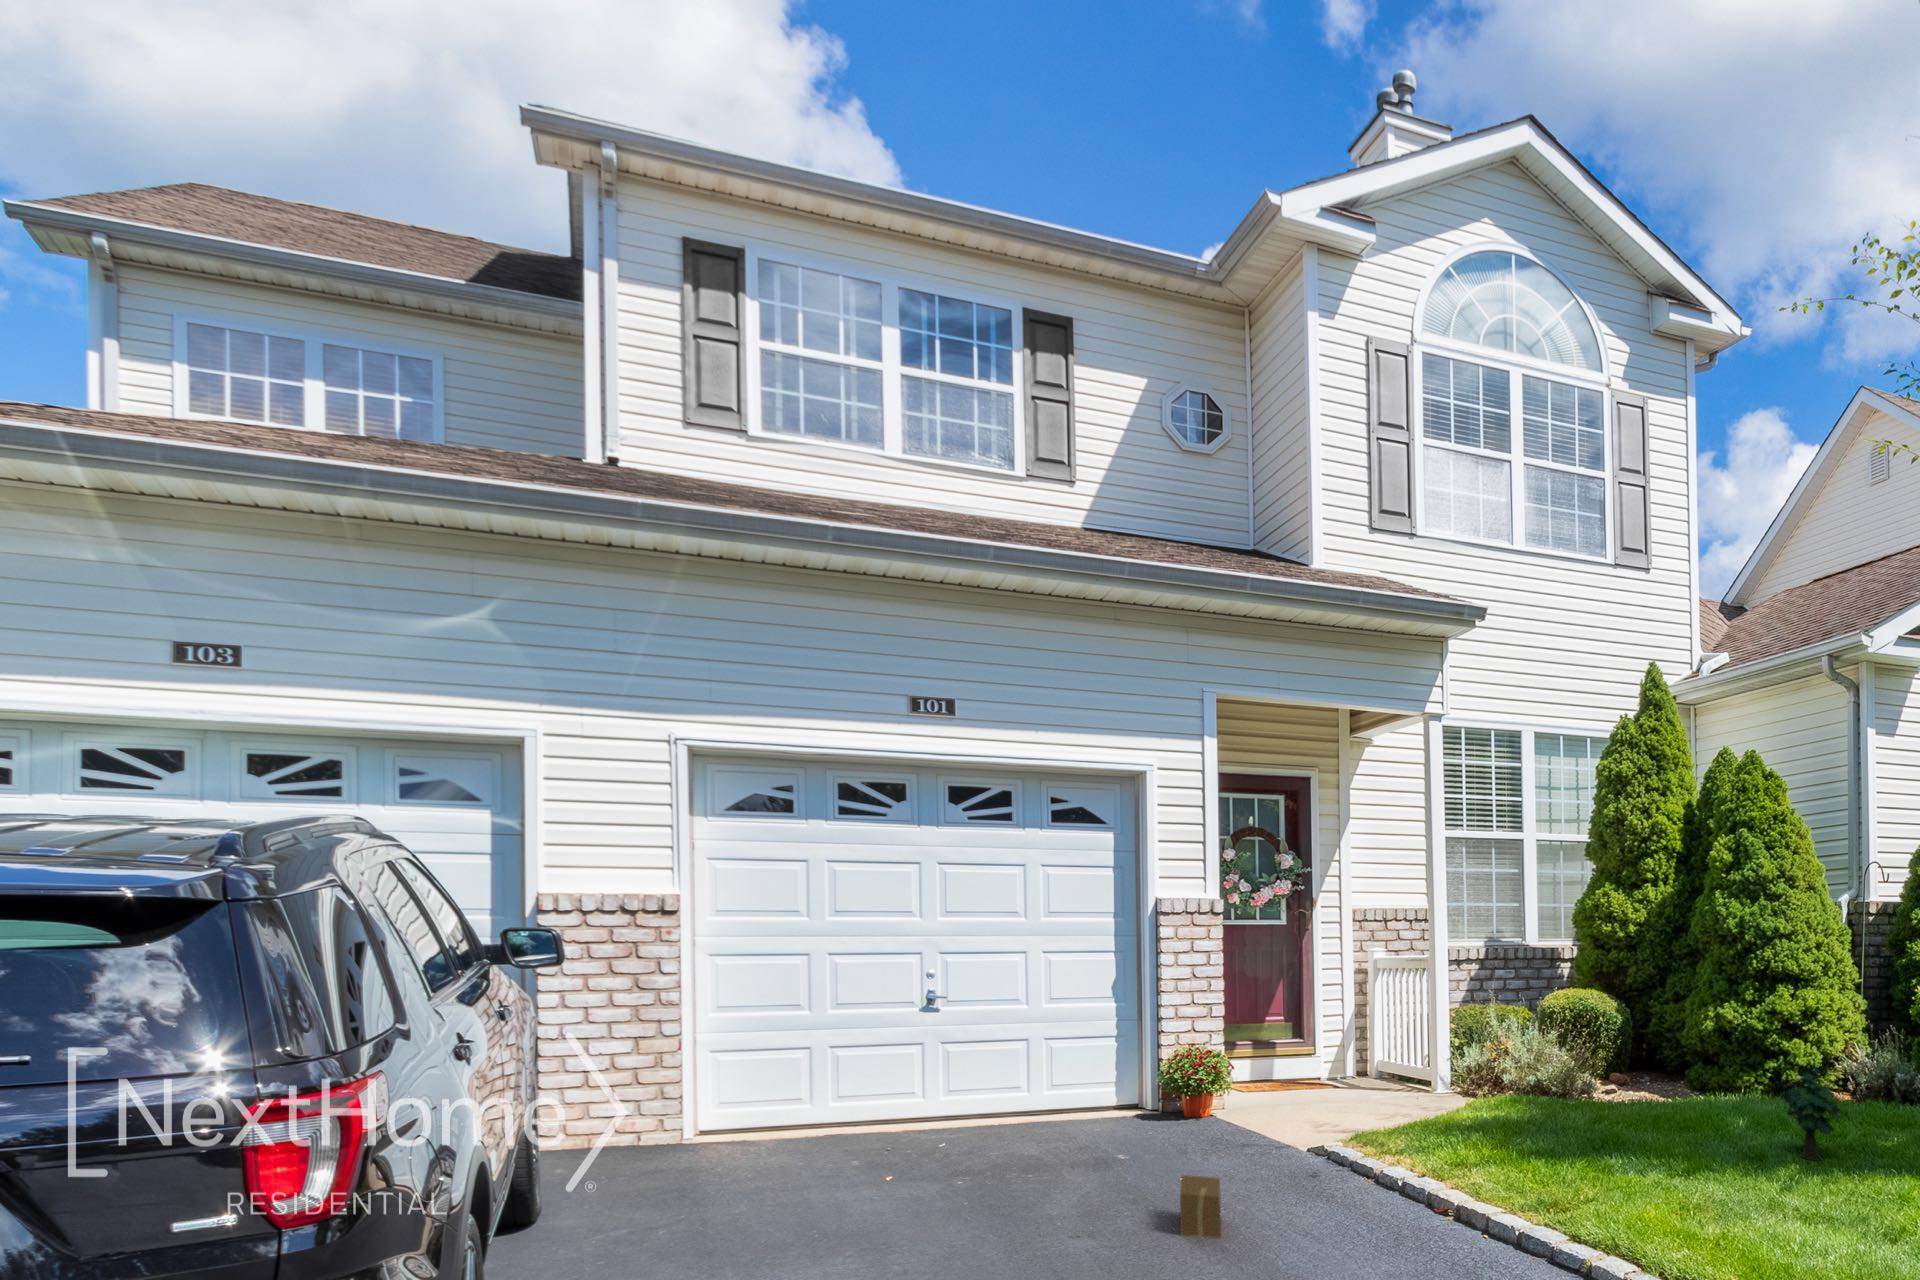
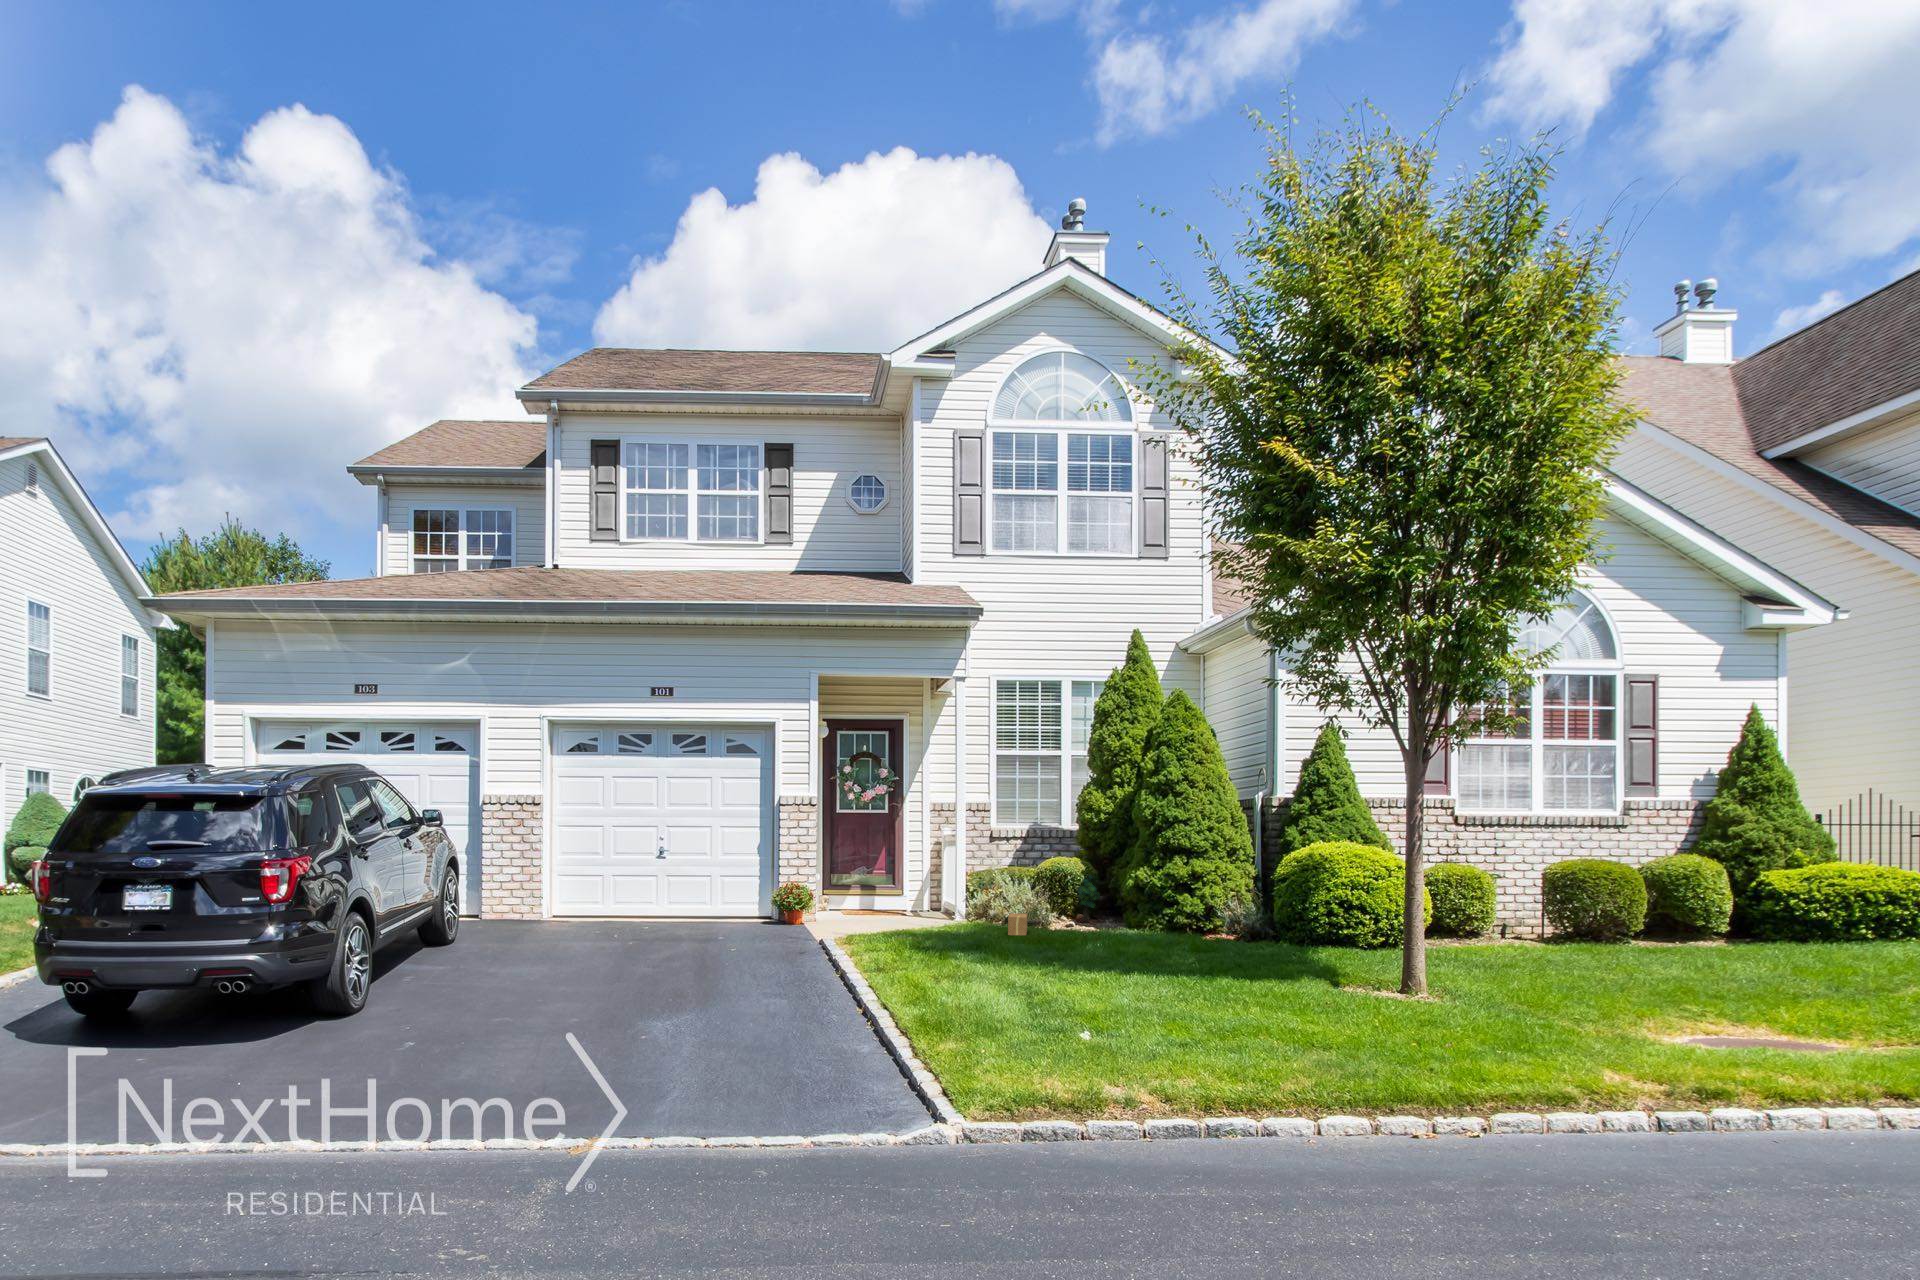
cardboard box: present [1180,1175,1221,1238] -> present [1008,913,1027,935]

